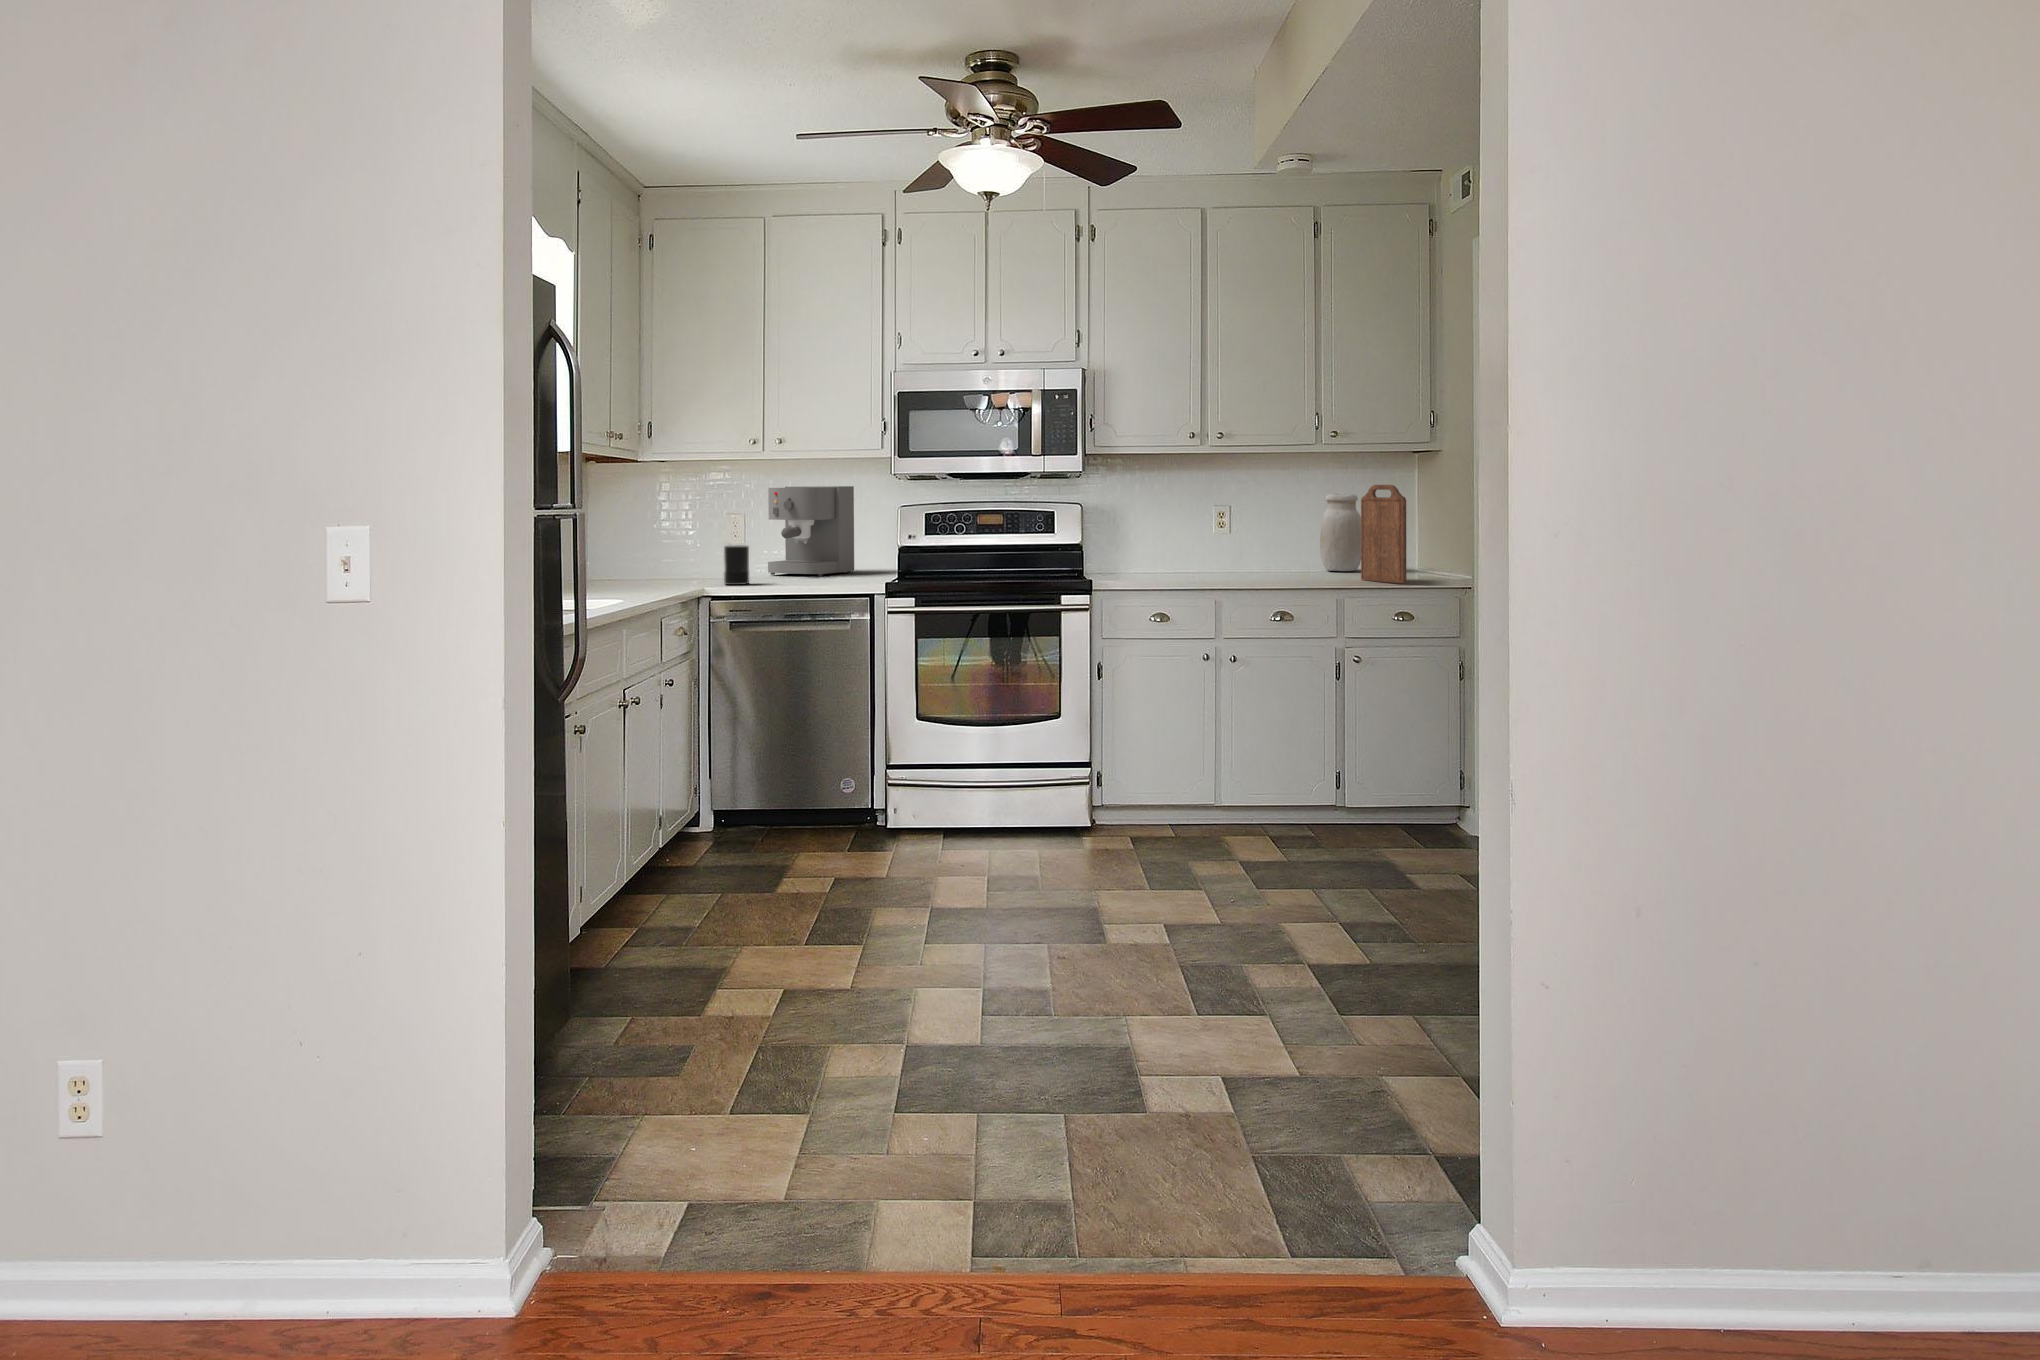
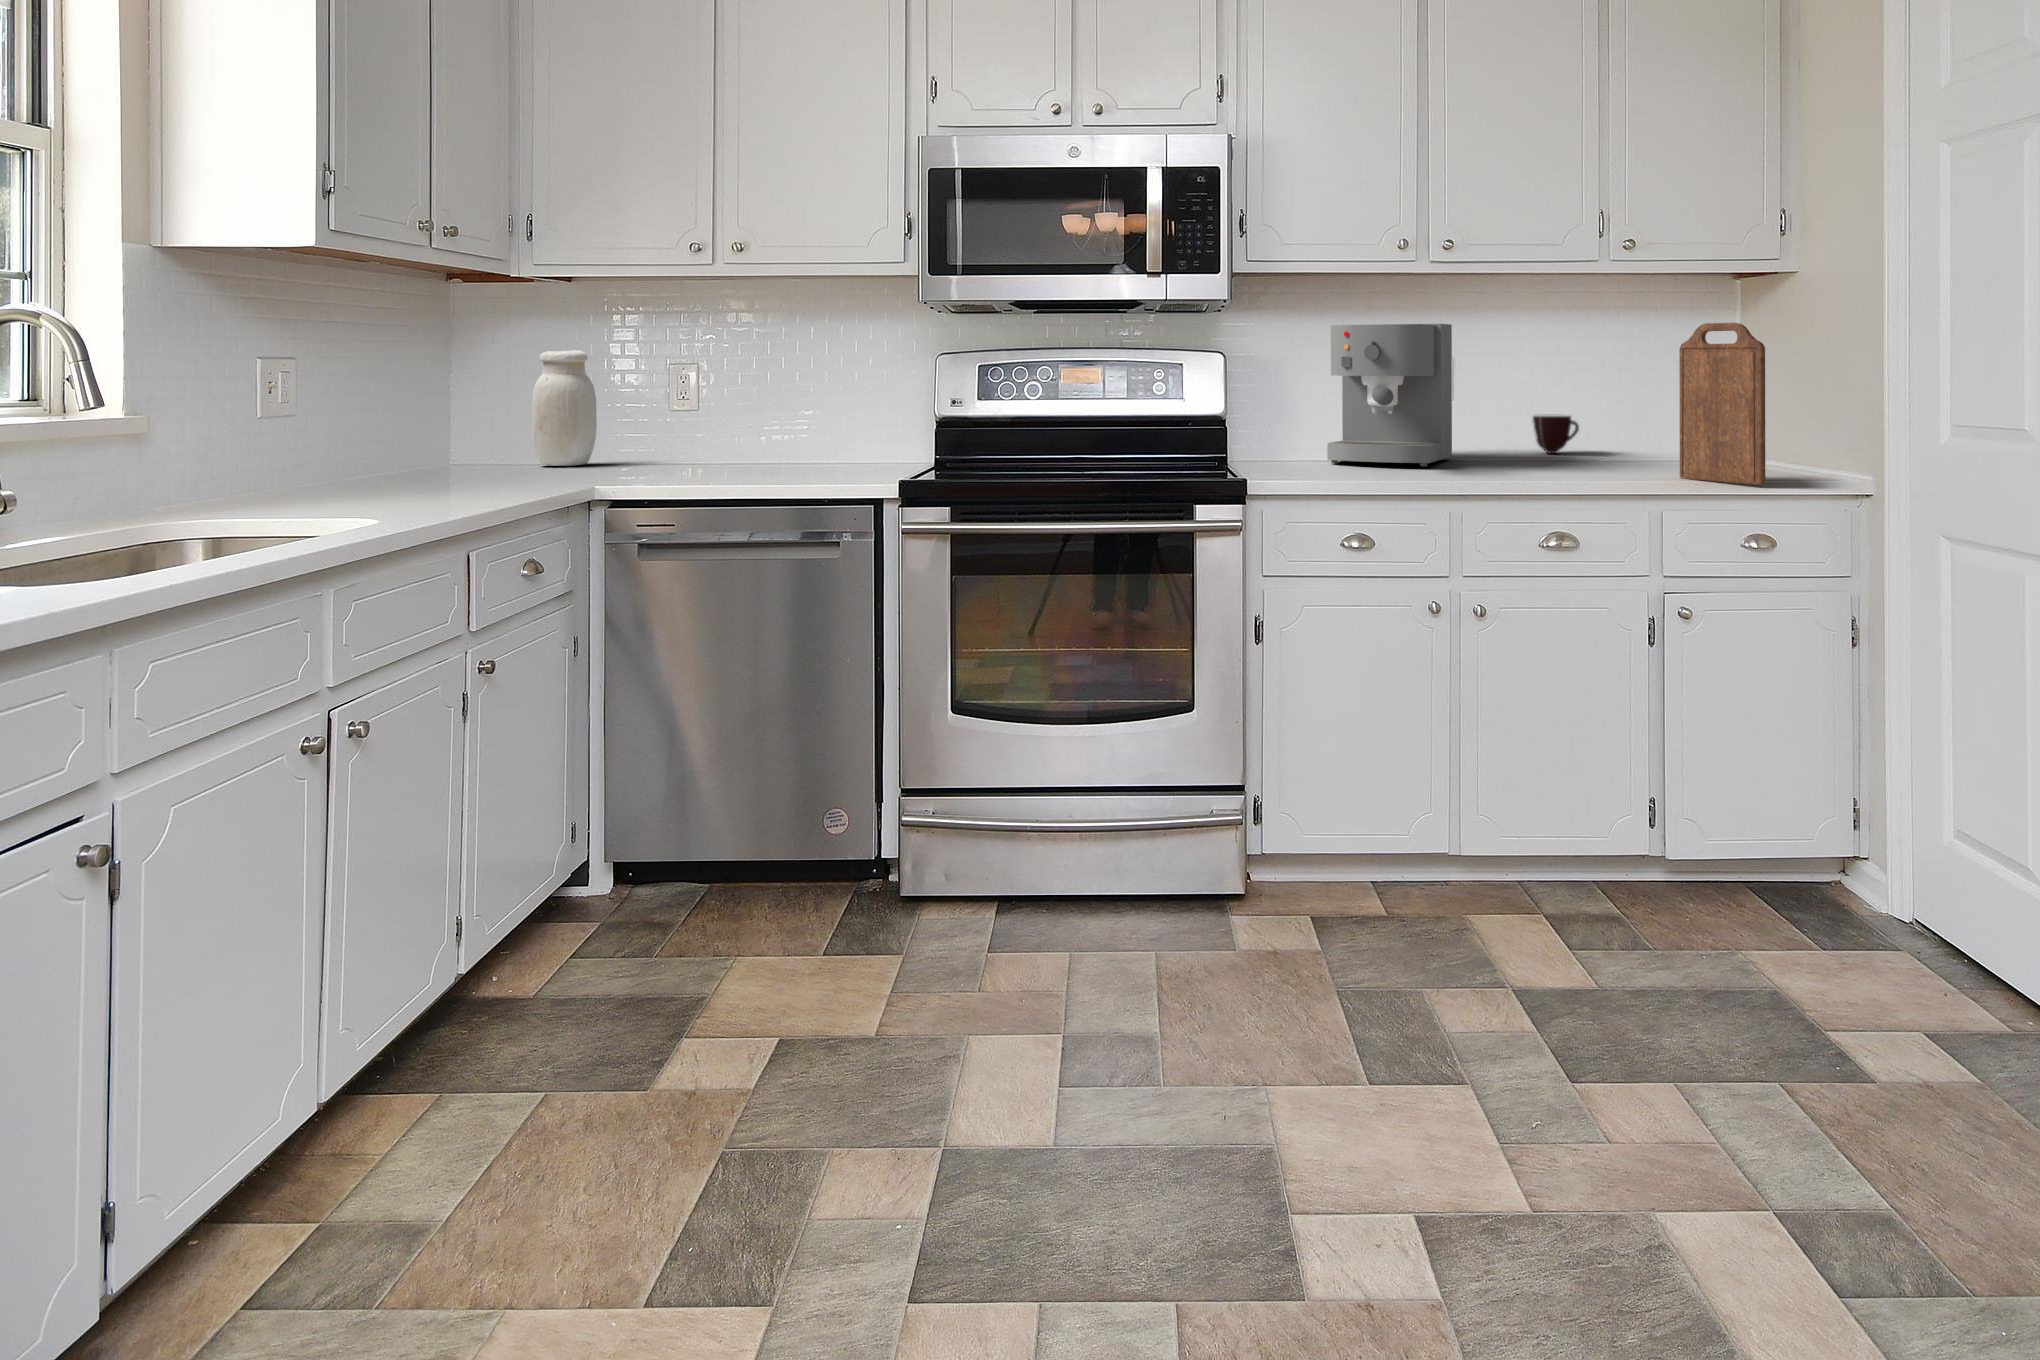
coffee maker: present [768,486,854,576] -> present [1327,324,1452,466]
jar: present [1320,494,1361,571] -> present [532,351,597,466]
mug: none [1283,541,1312,566] -> present [1533,416,1579,454]
candle: present [724,546,749,585] -> none [628,414,674,486]

